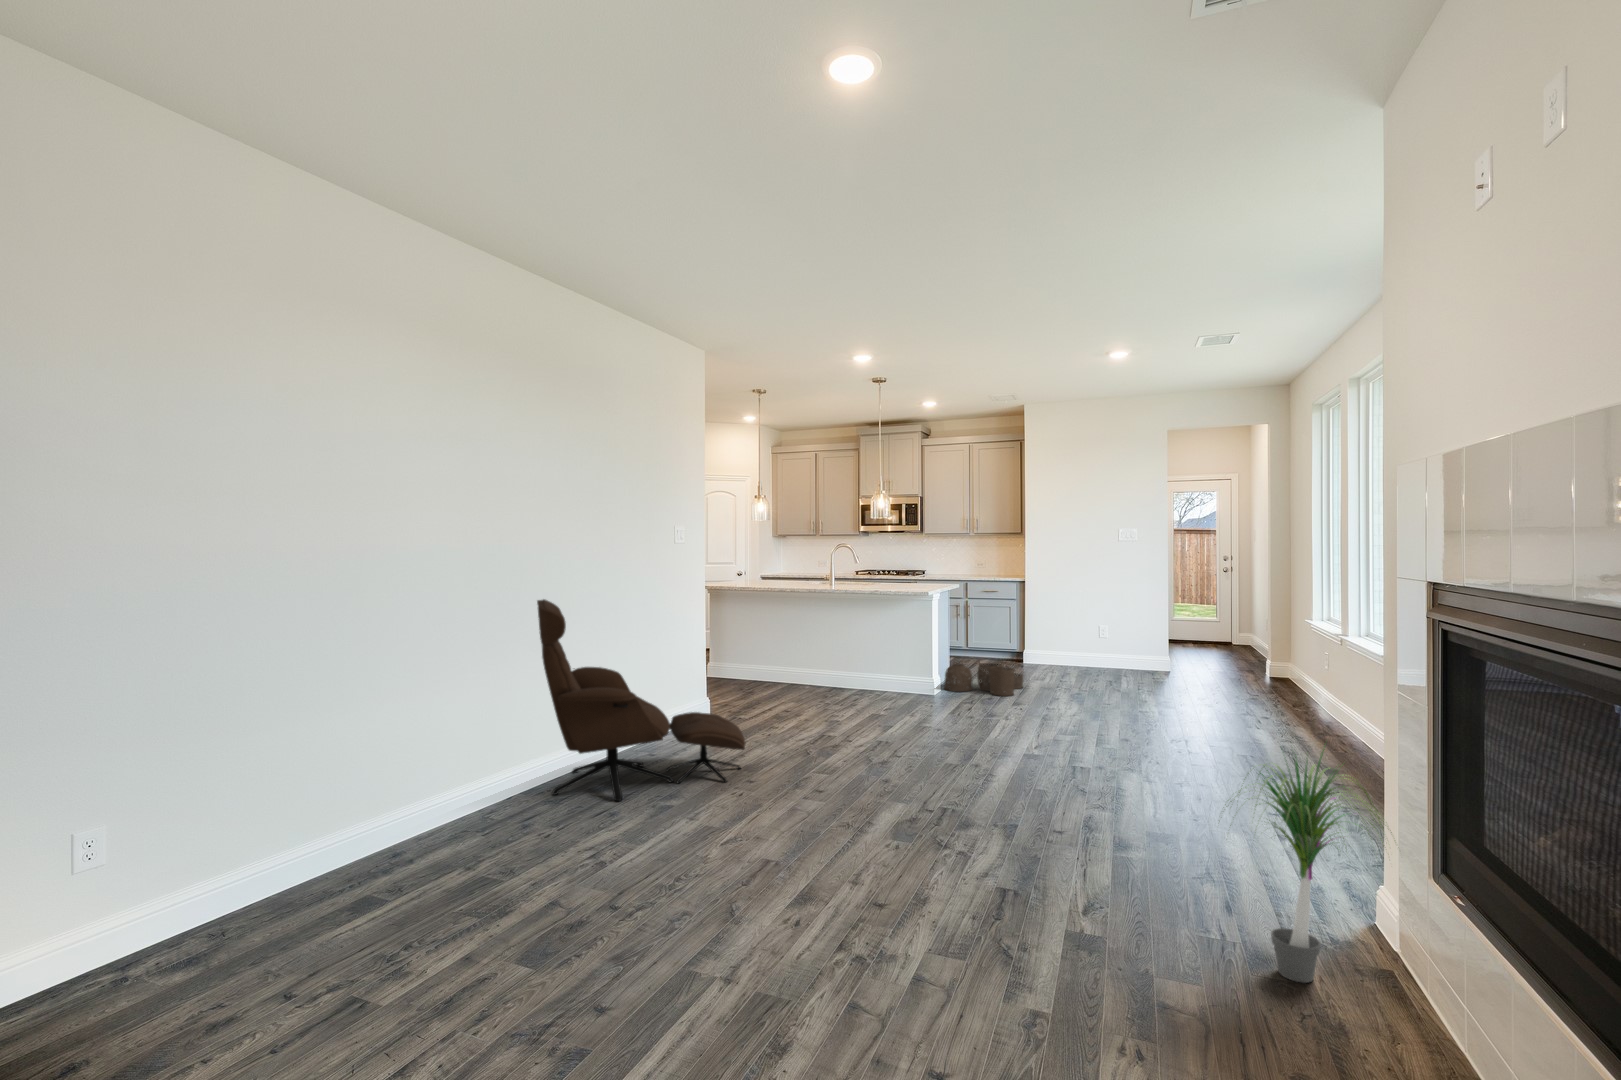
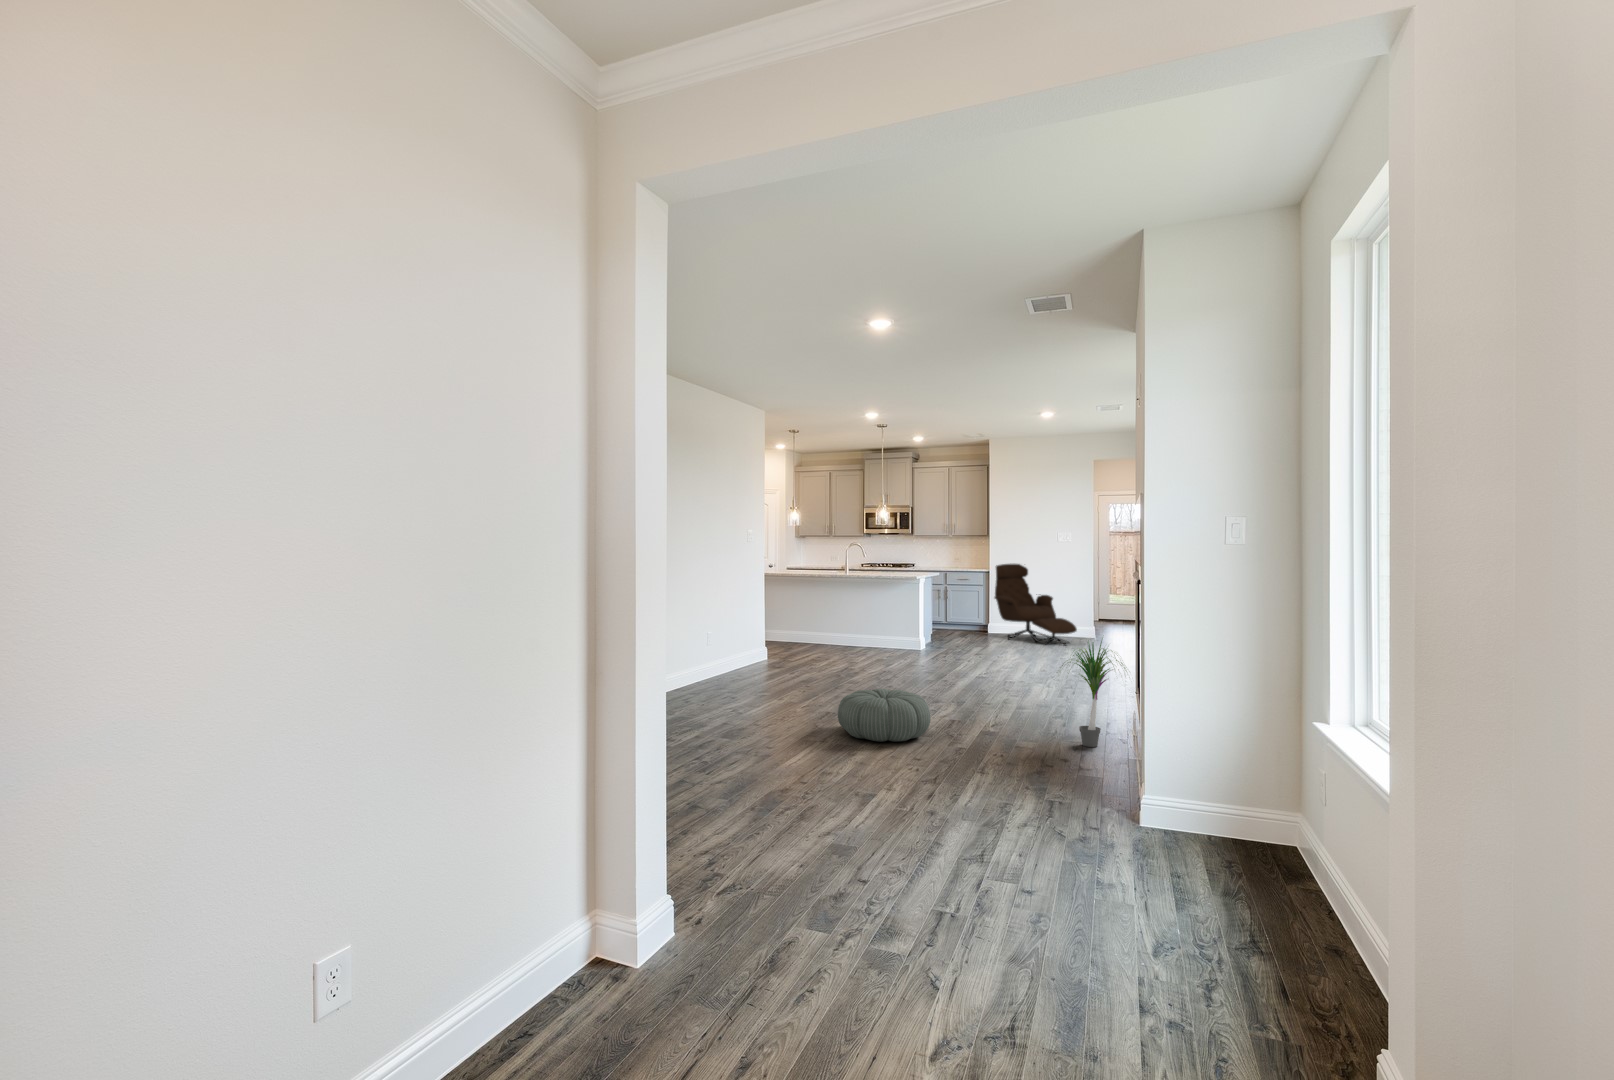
lounge chair: present [537,599,745,801] -> present [995,564,1077,644]
woven basket: present [944,661,1023,696] -> none [928,626,984,650]
pouf: none [770,828,956,965] -> present [838,689,931,742]

